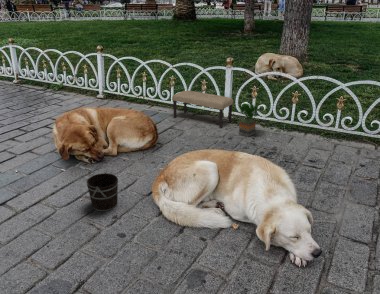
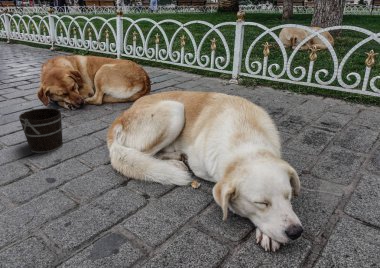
bench: present [172,90,233,128] -> none [179,50,243,88]
potted tree: present [239,104,260,137] -> none [244,58,270,97]

